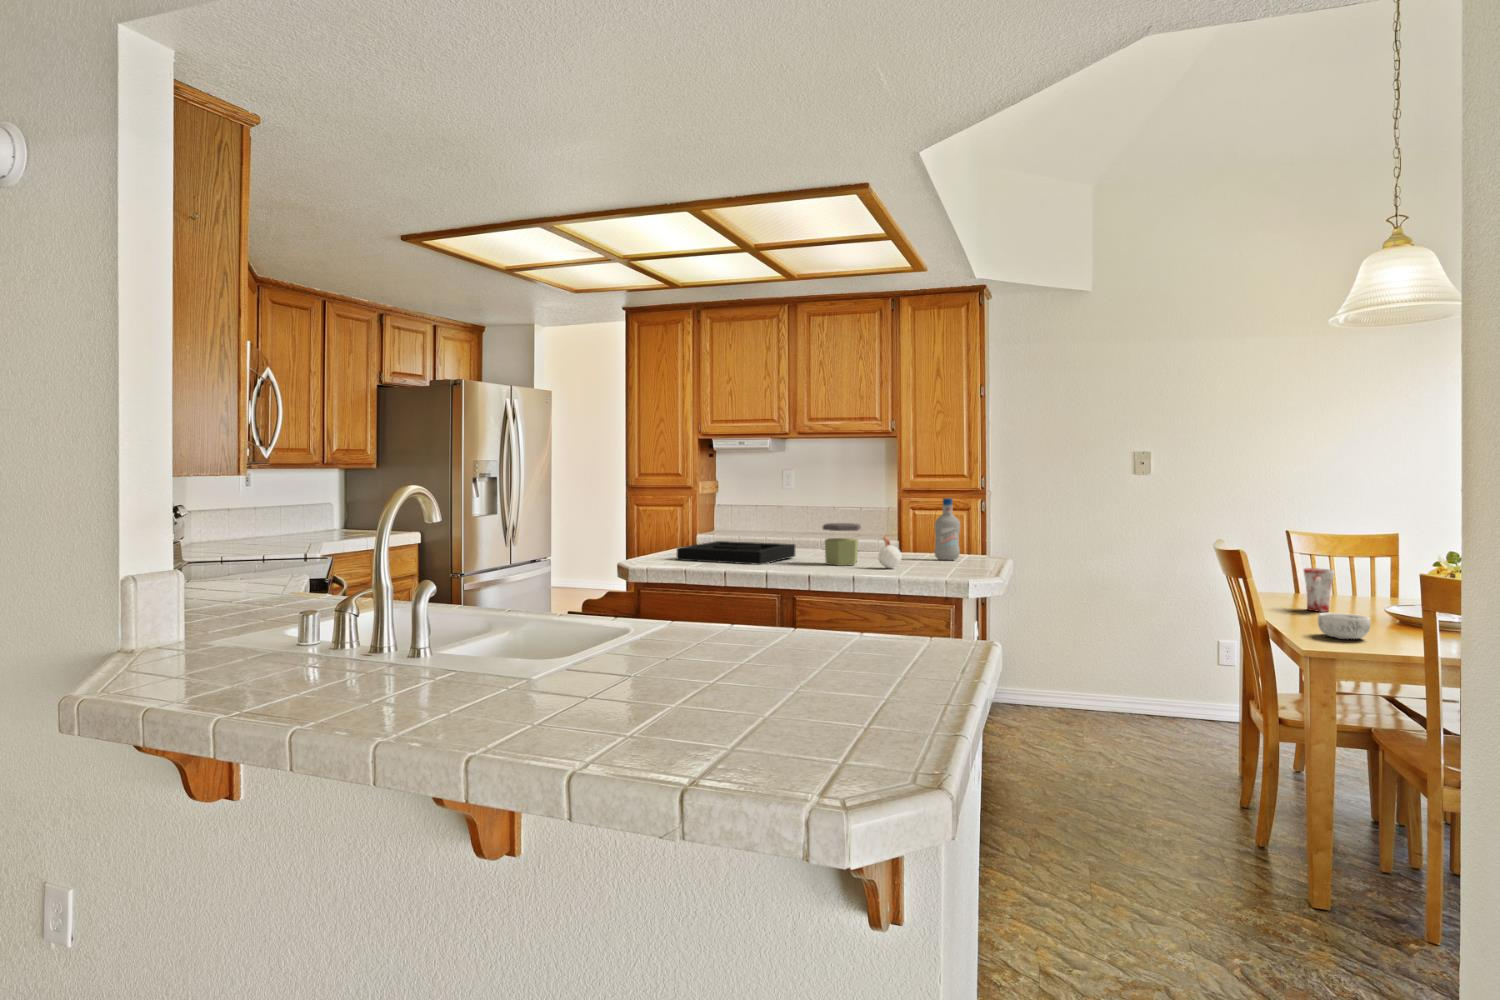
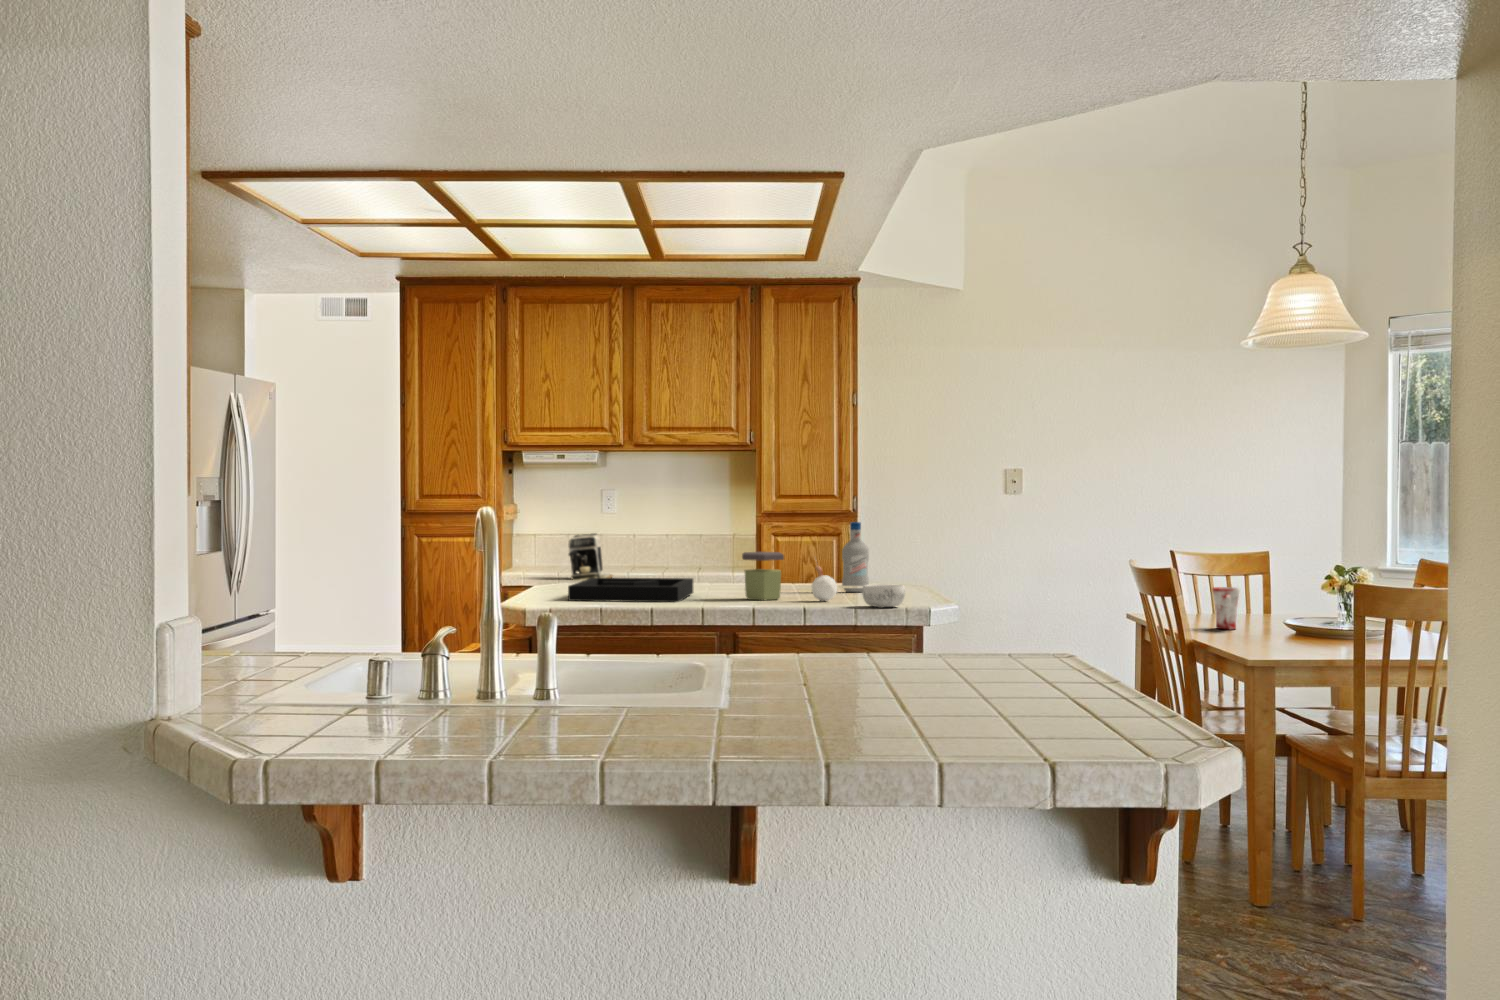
coffee maker: none [743,505,787,544] -> present [568,533,613,581]
decorative bowl: present [1318,613,1371,639] -> present [862,584,905,608]

